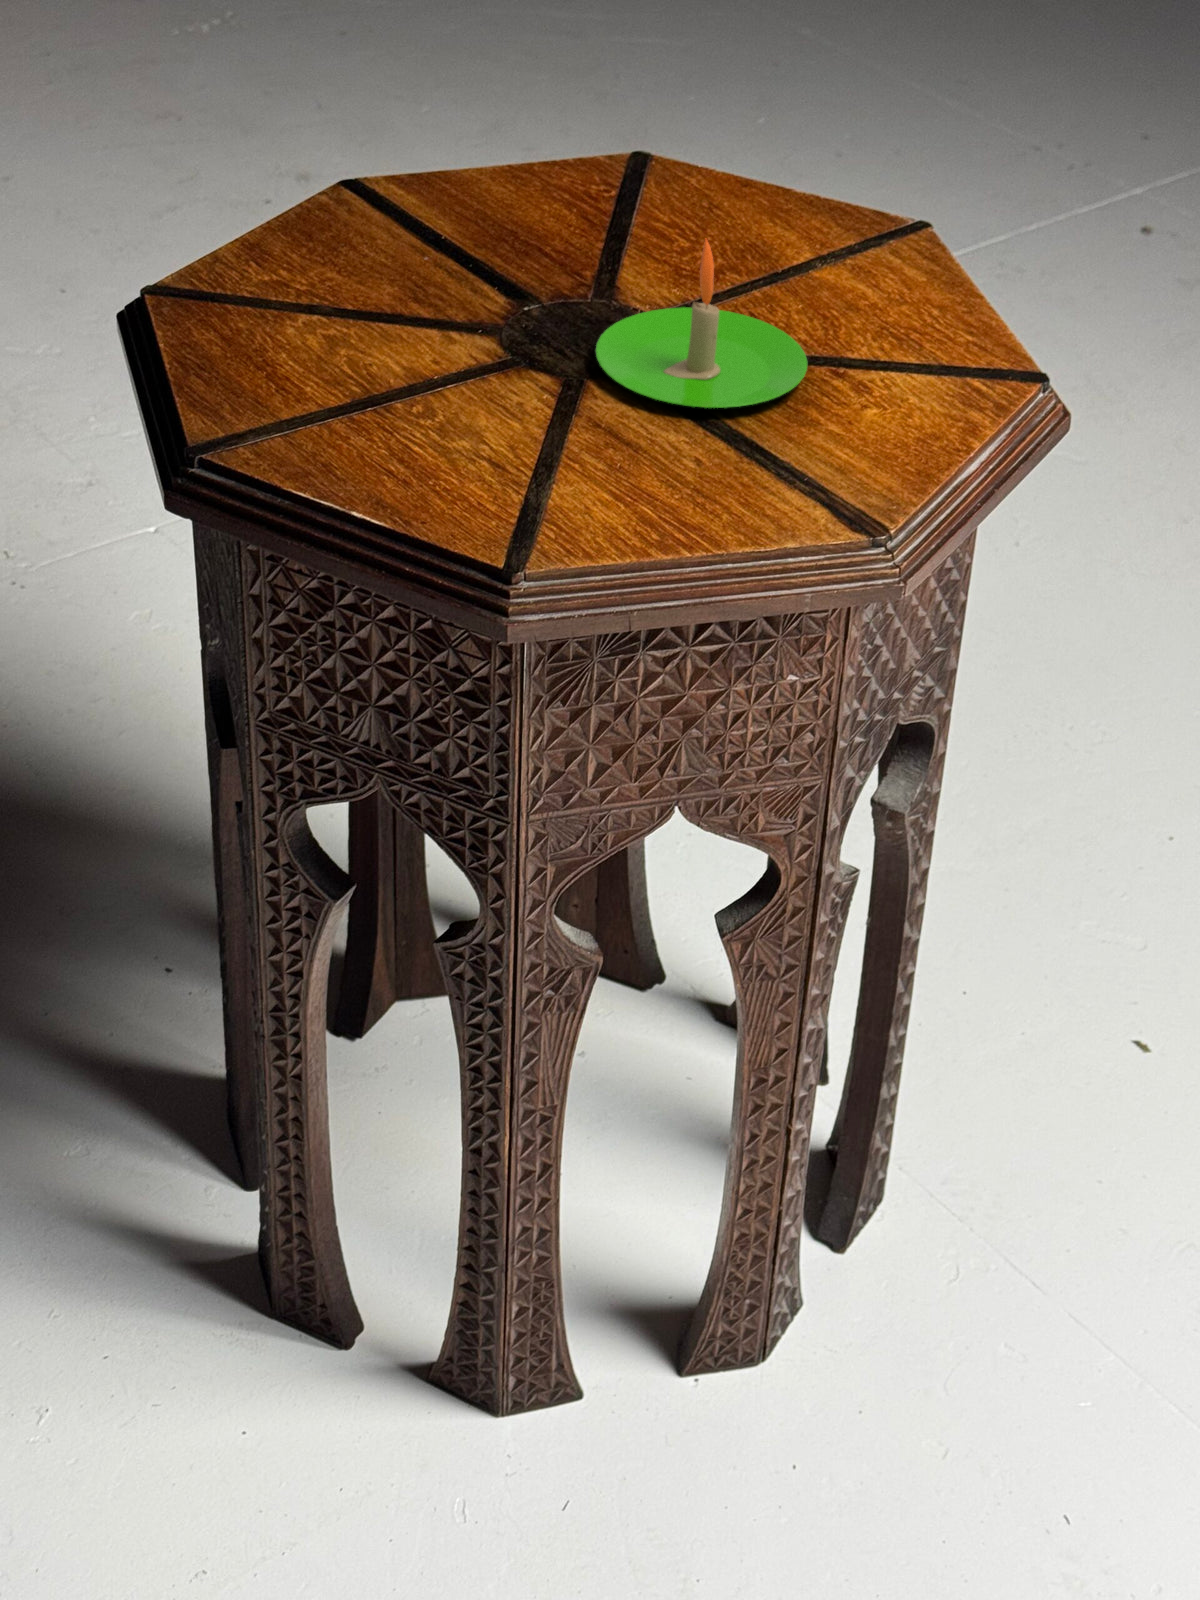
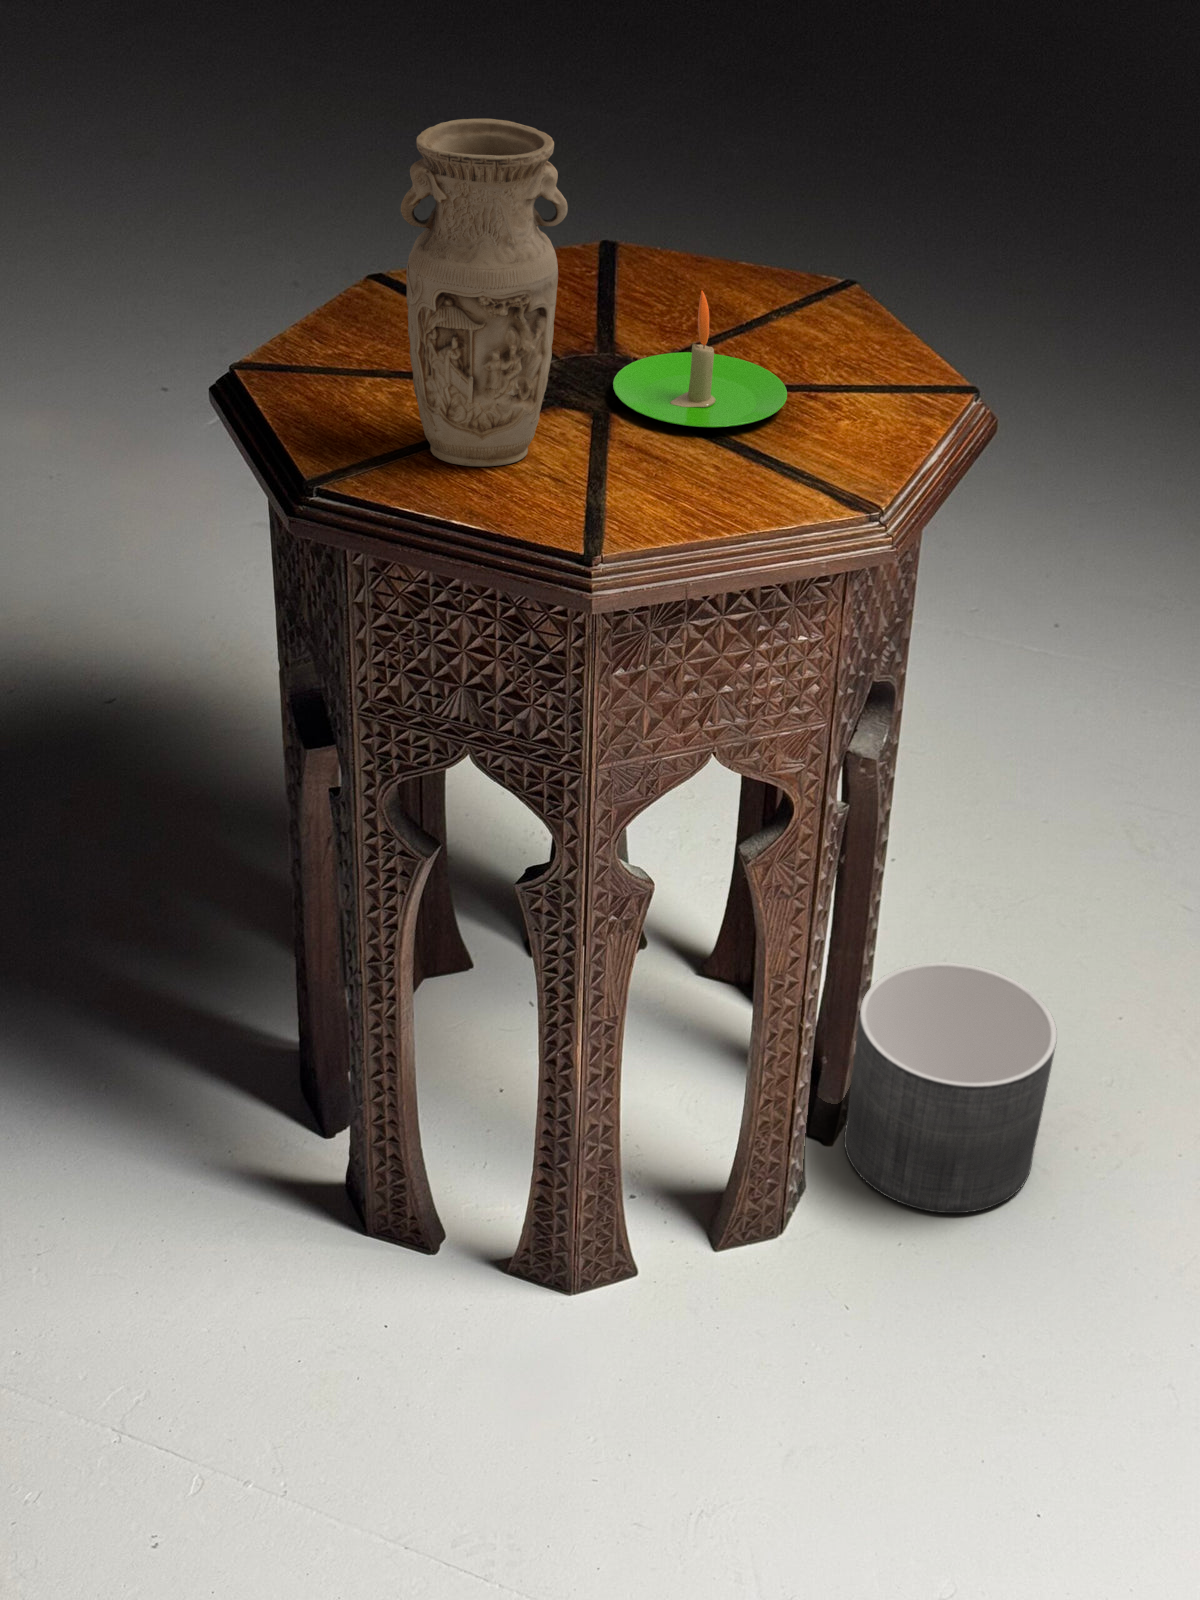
vase: none [318,21,522,443] -> present [401,119,568,466]
planter: none [853,1047,1110,1352] -> present [844,962,1057,1213]

